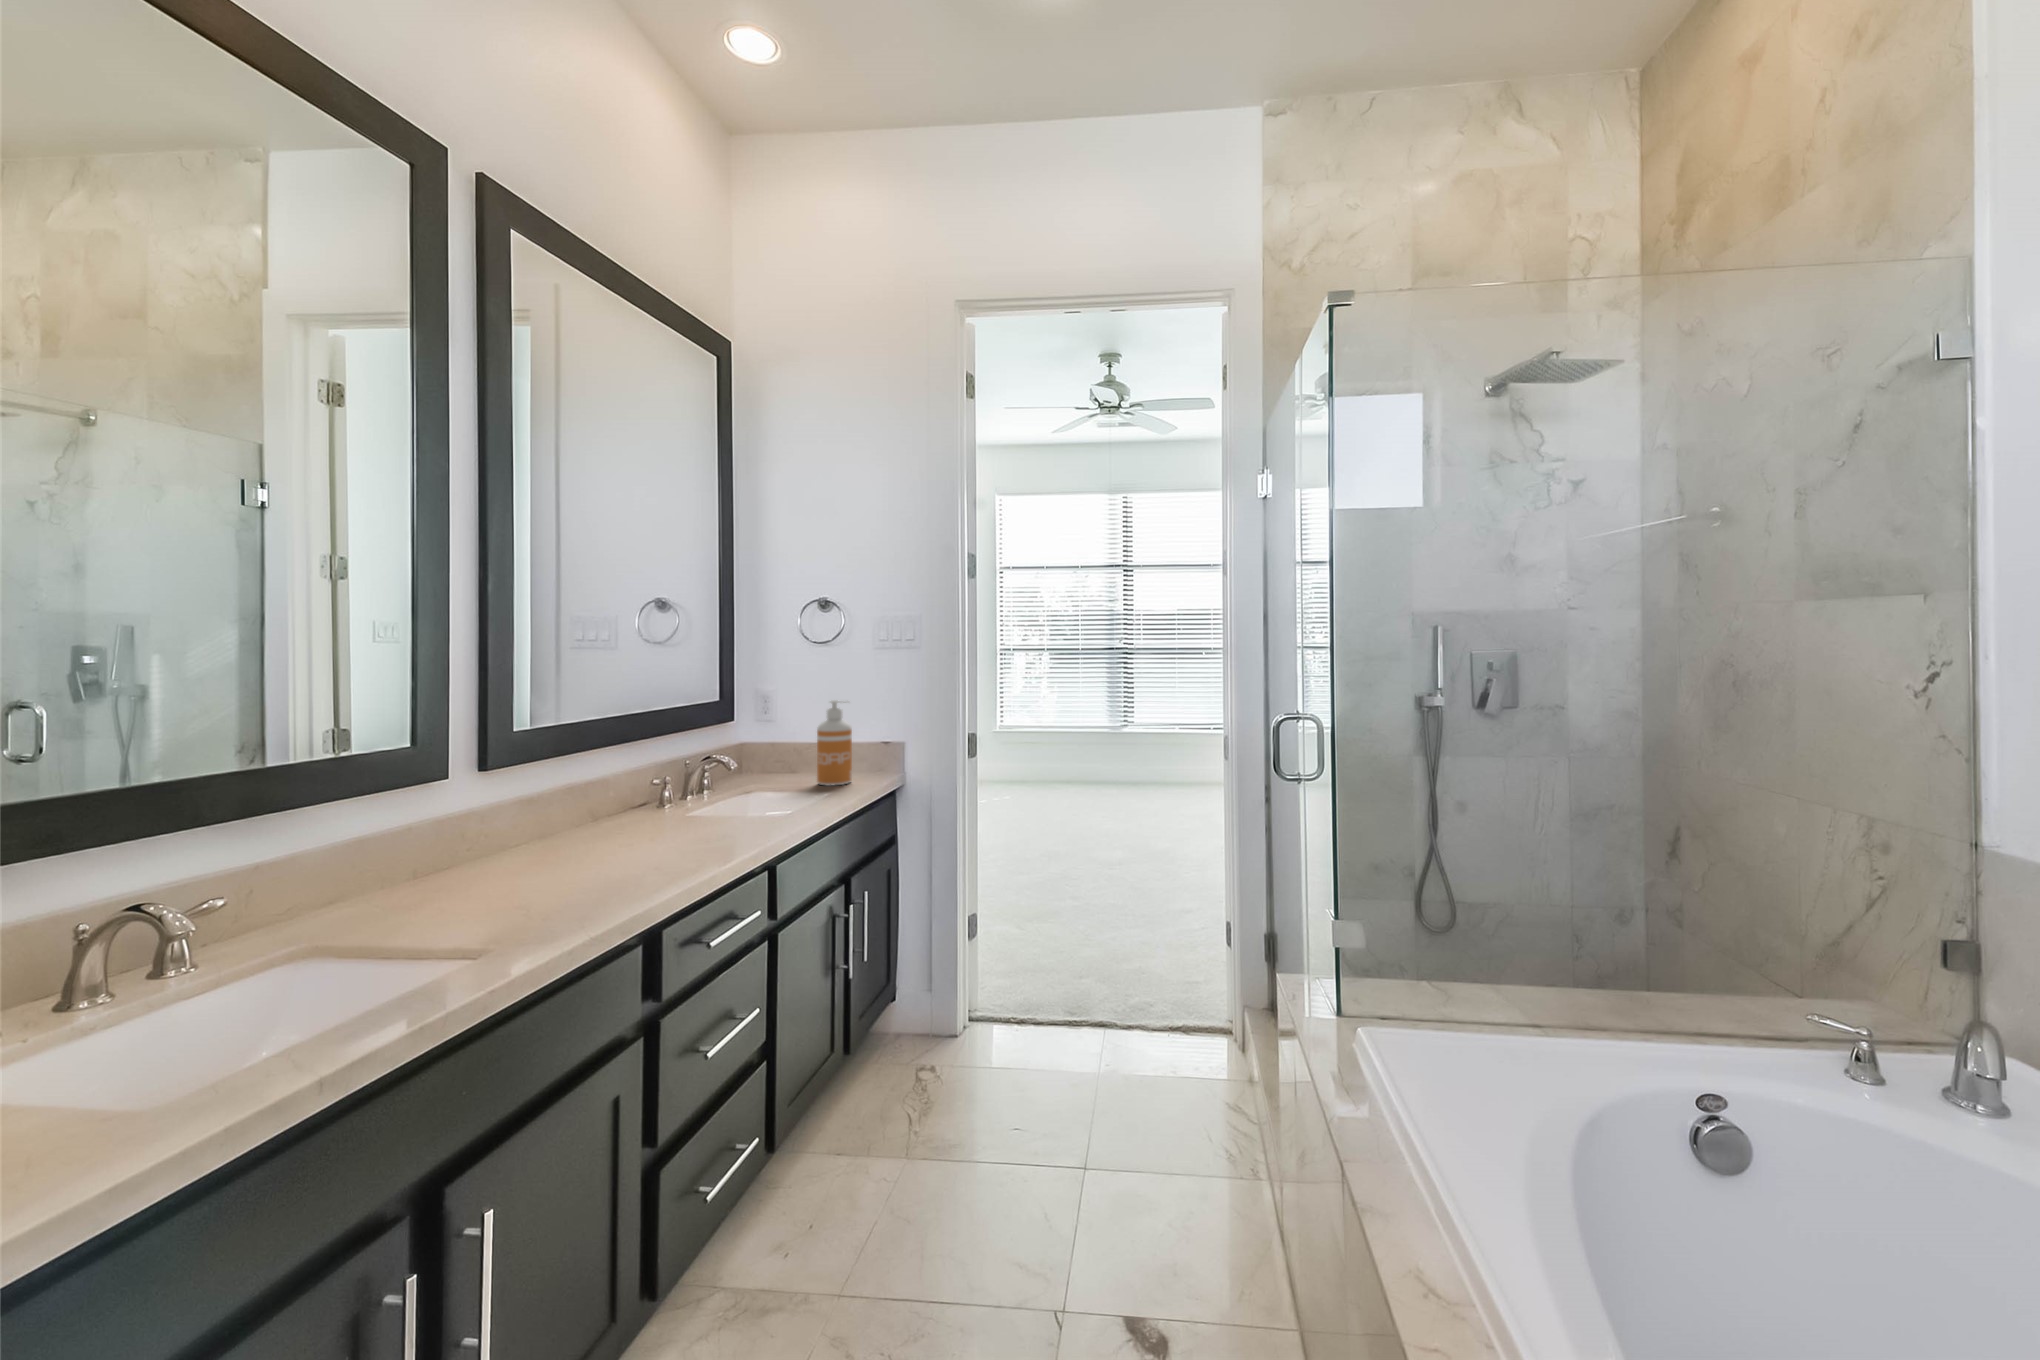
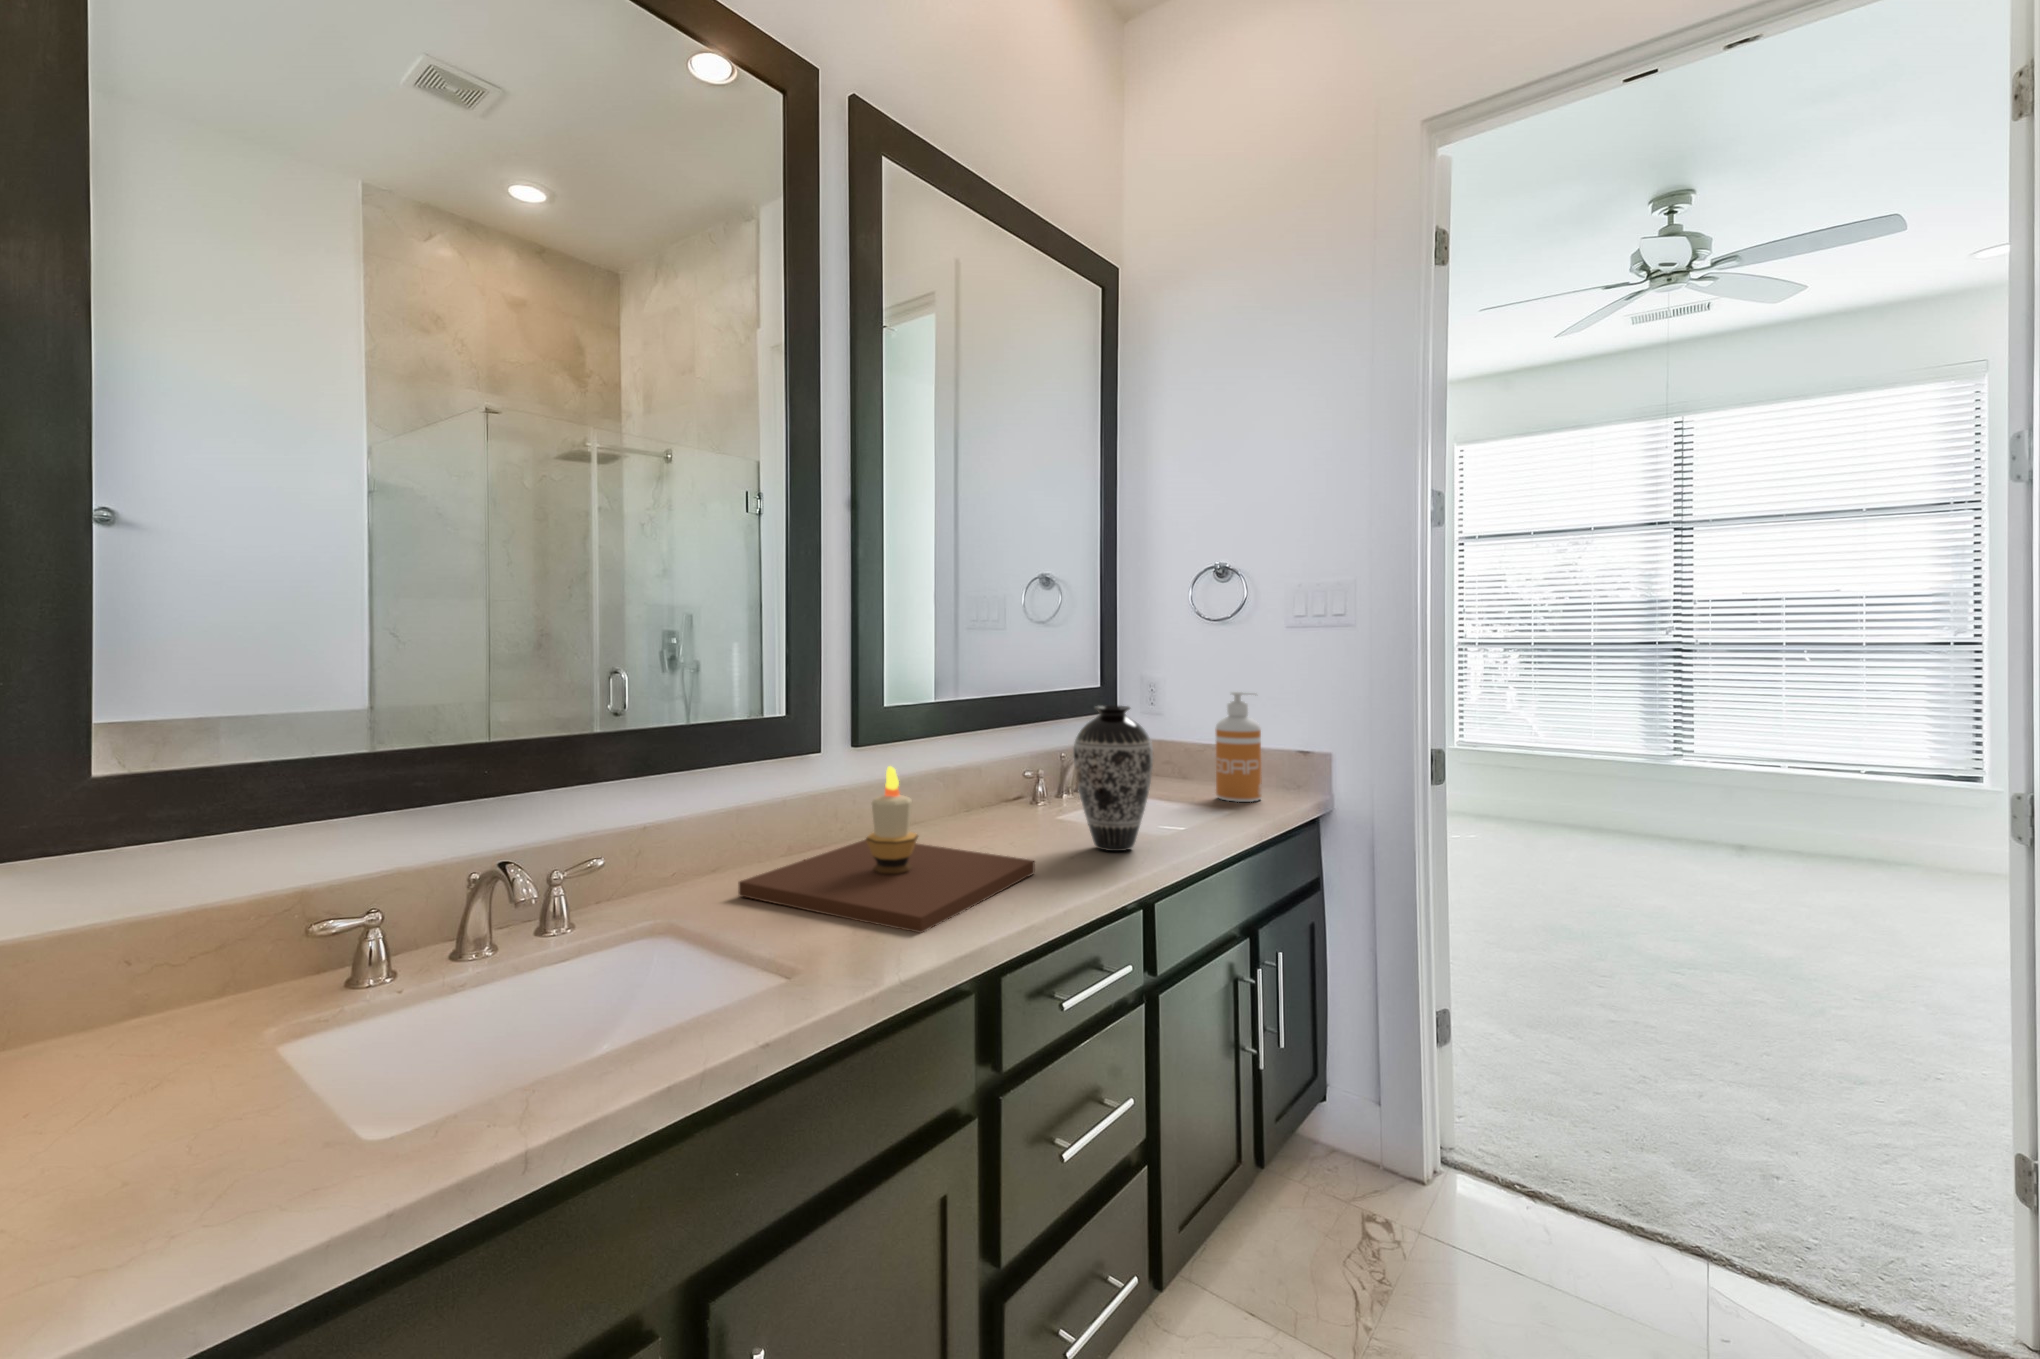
decorative vase: none [707,718,774,832] -> present [1073,706,1153,851]
candle: none [387,781,680,914] -> present [738,766,1035,933]

